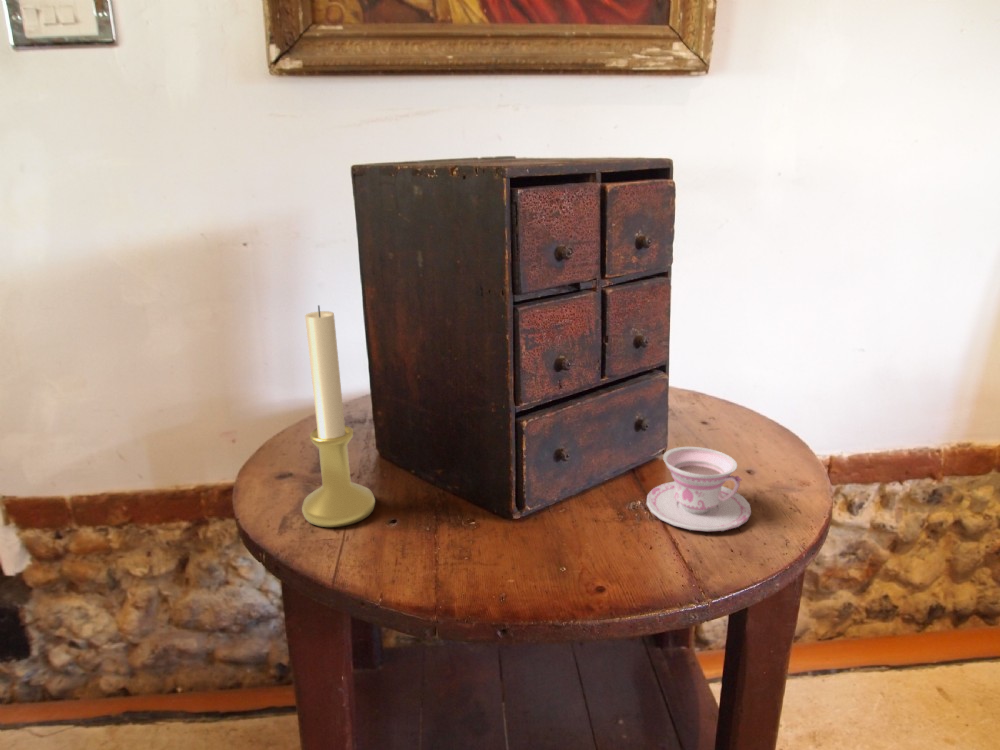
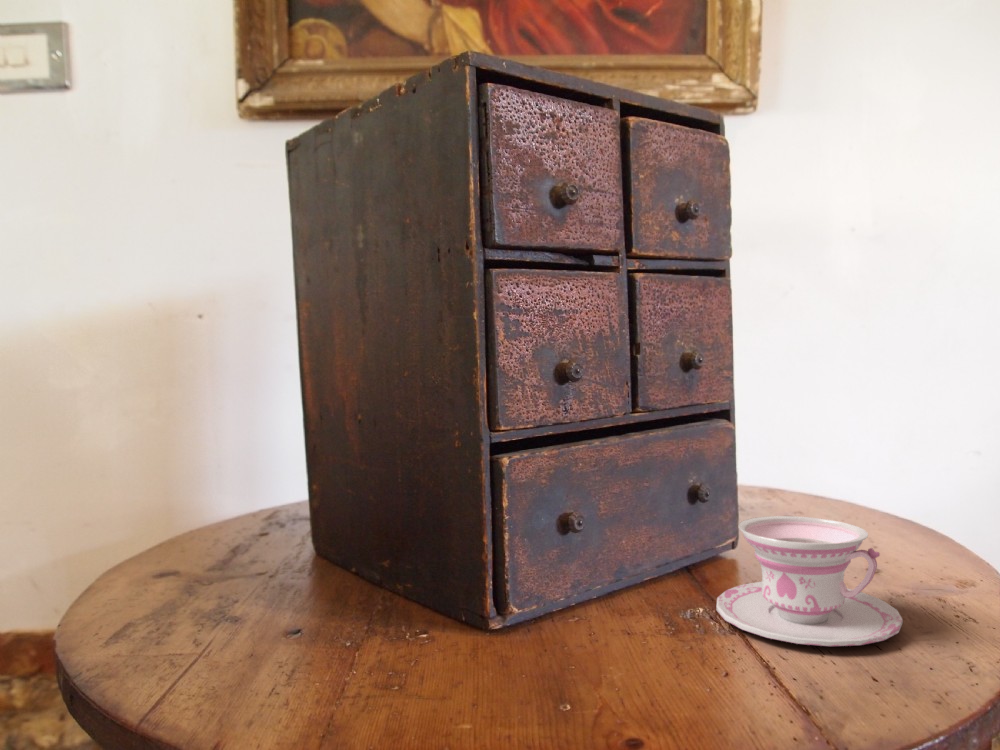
candle holder: present [302,306,375,527] -> none [154,281,276,636]

